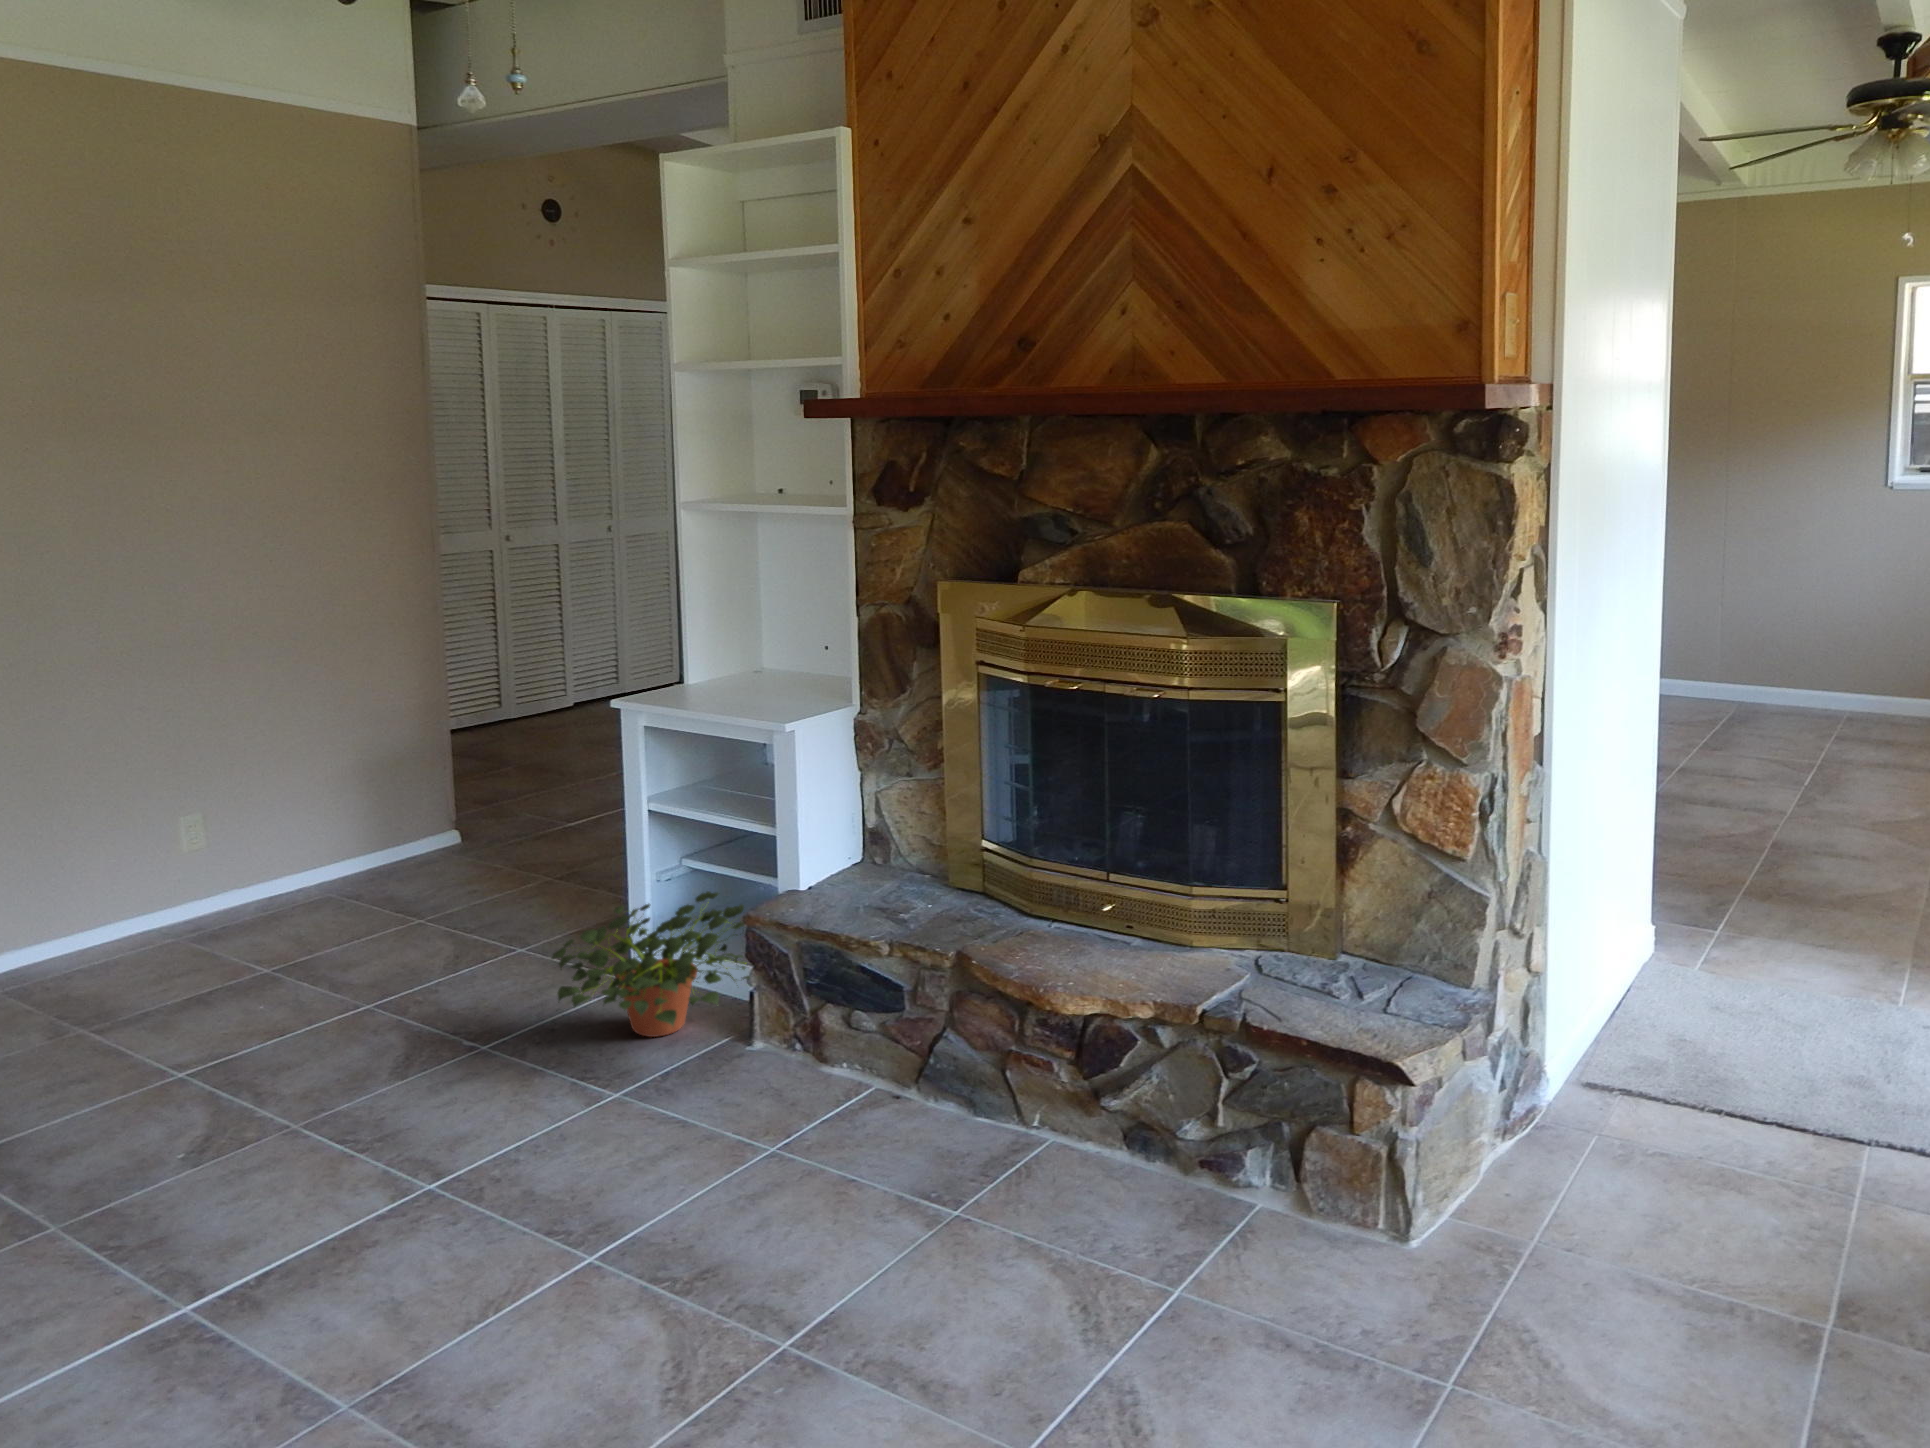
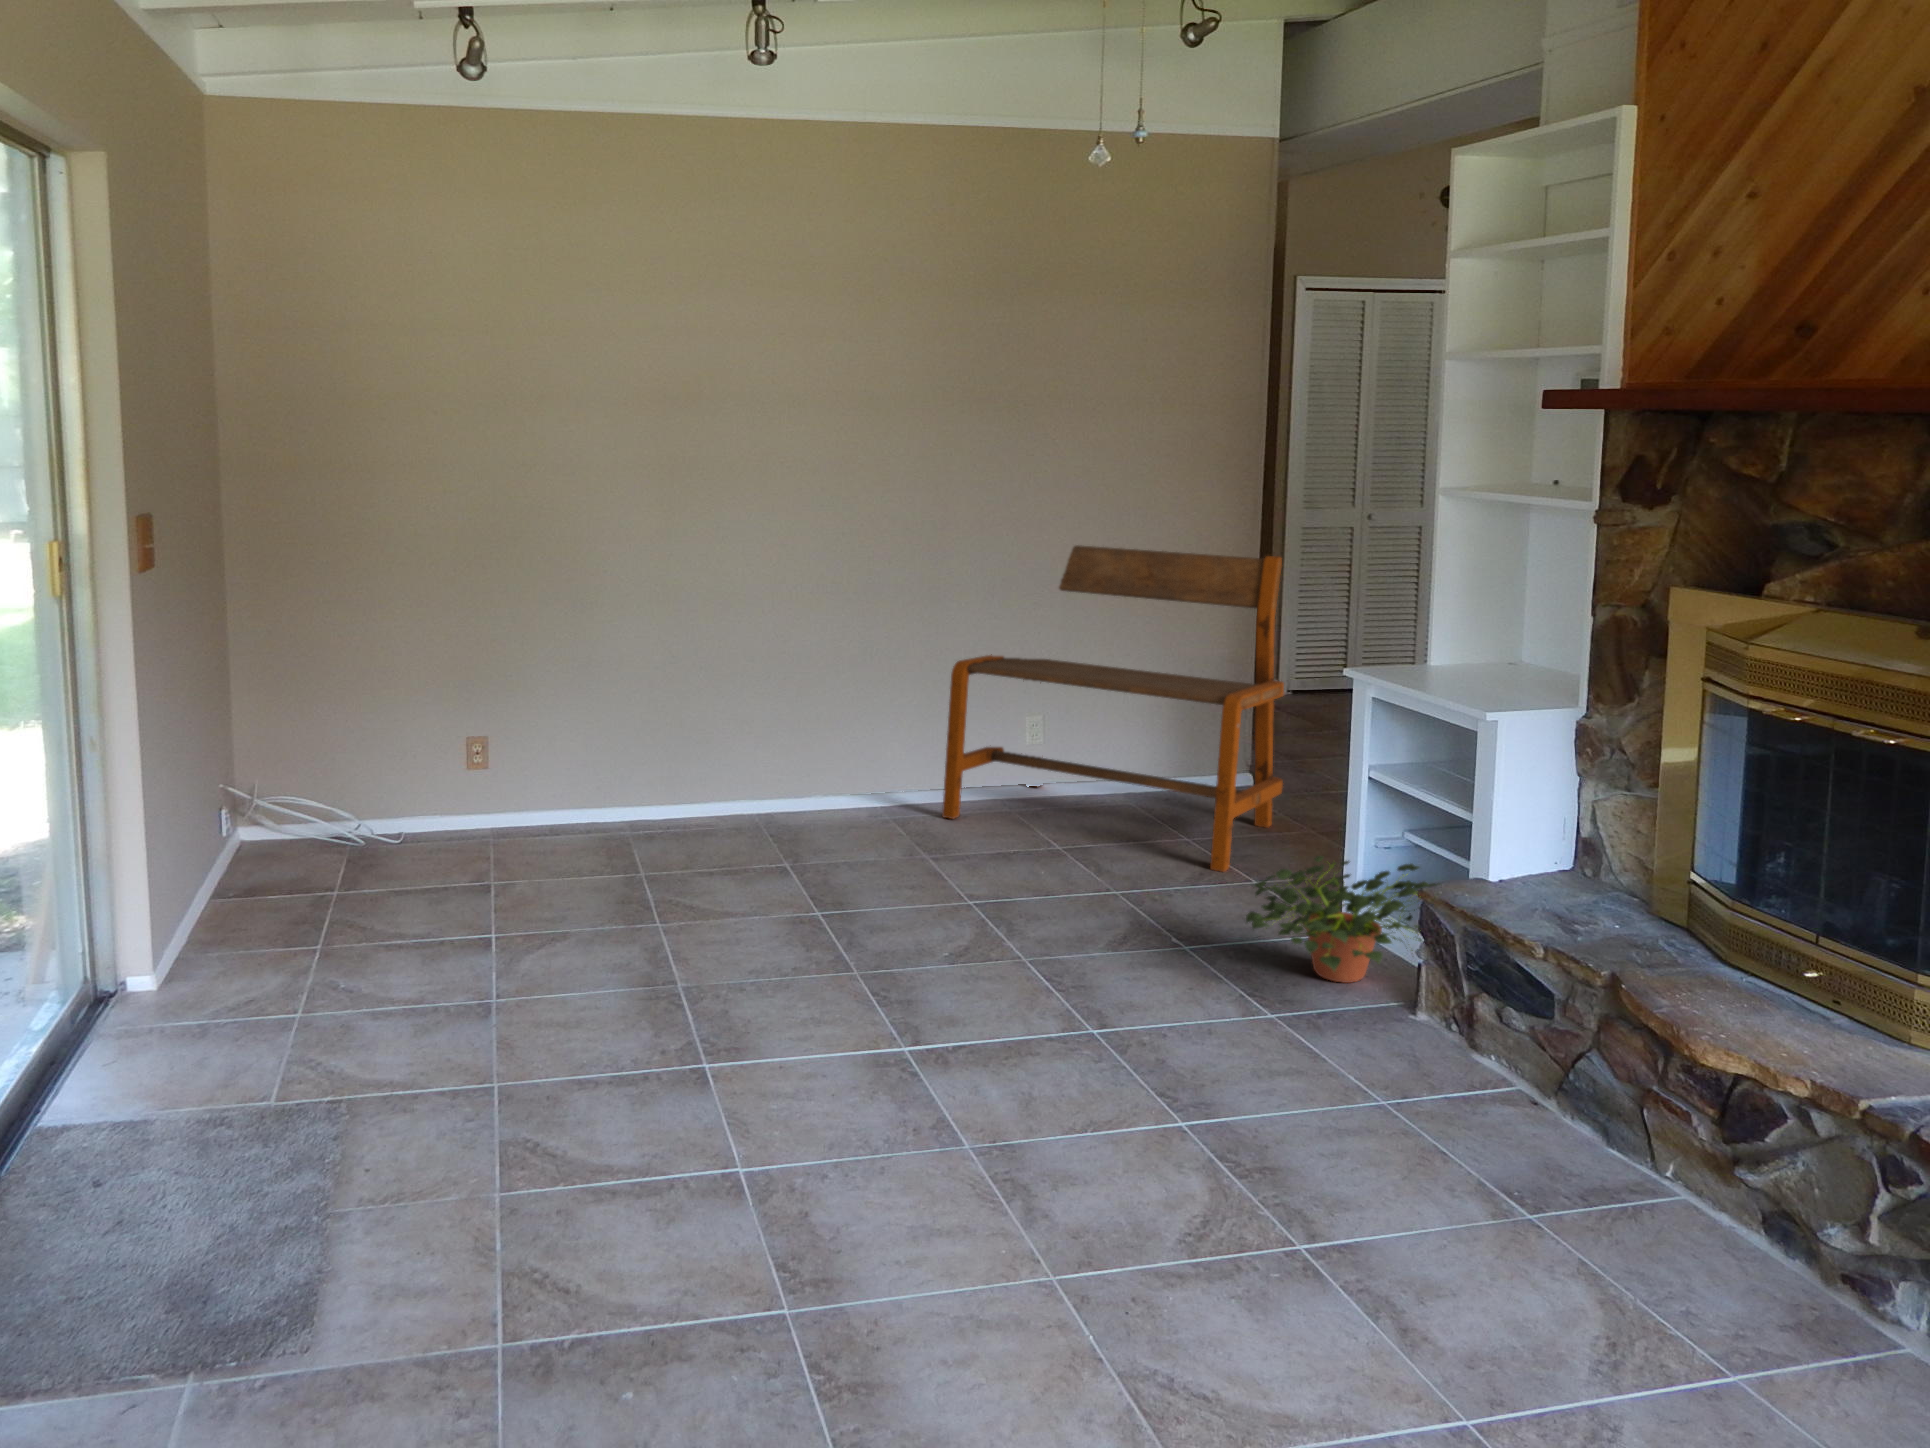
bench: none [74,589,514,973] -> present [942,545,1284,872]

